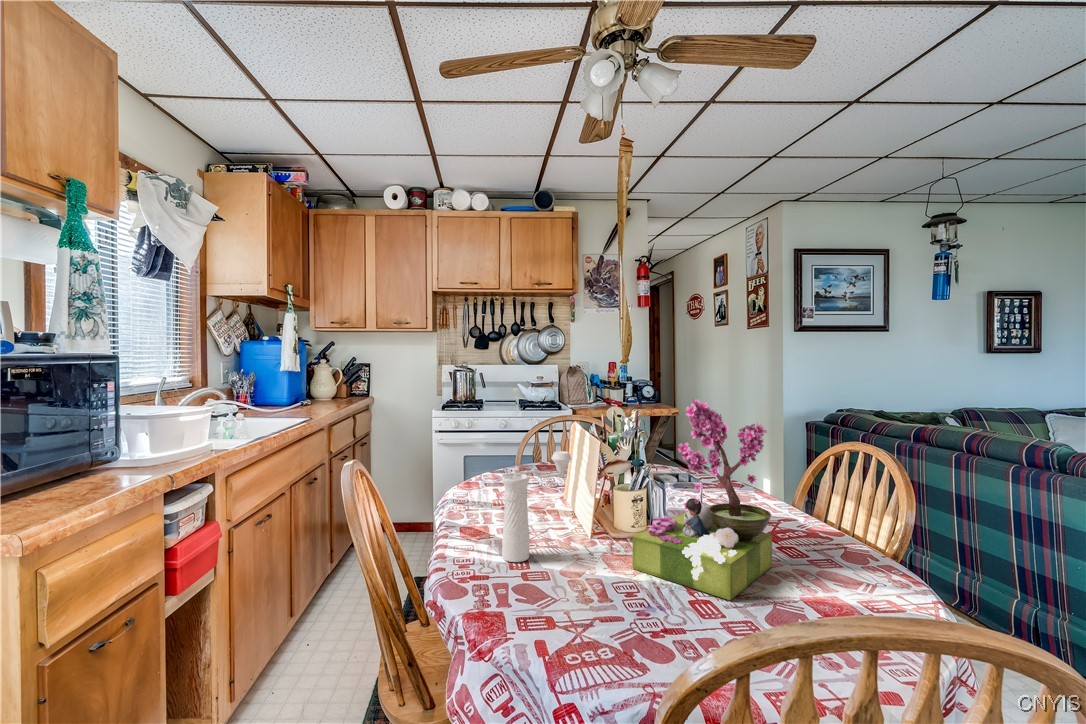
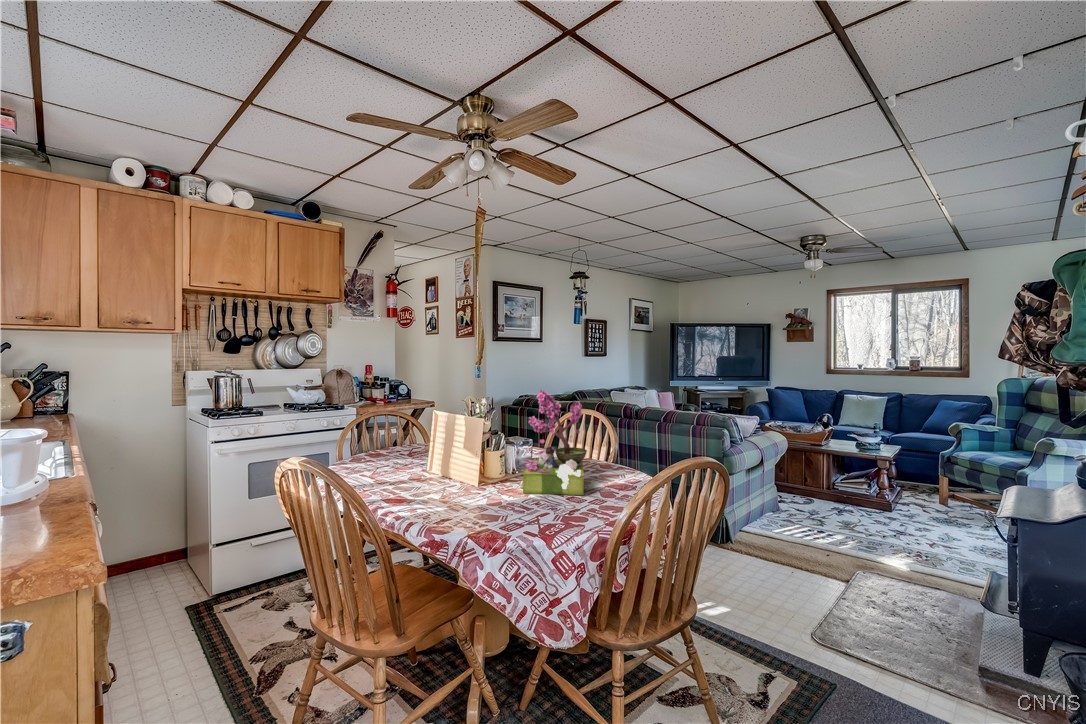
pepper mill: present [502,451,571,562] -> none [442,428,477,505]

